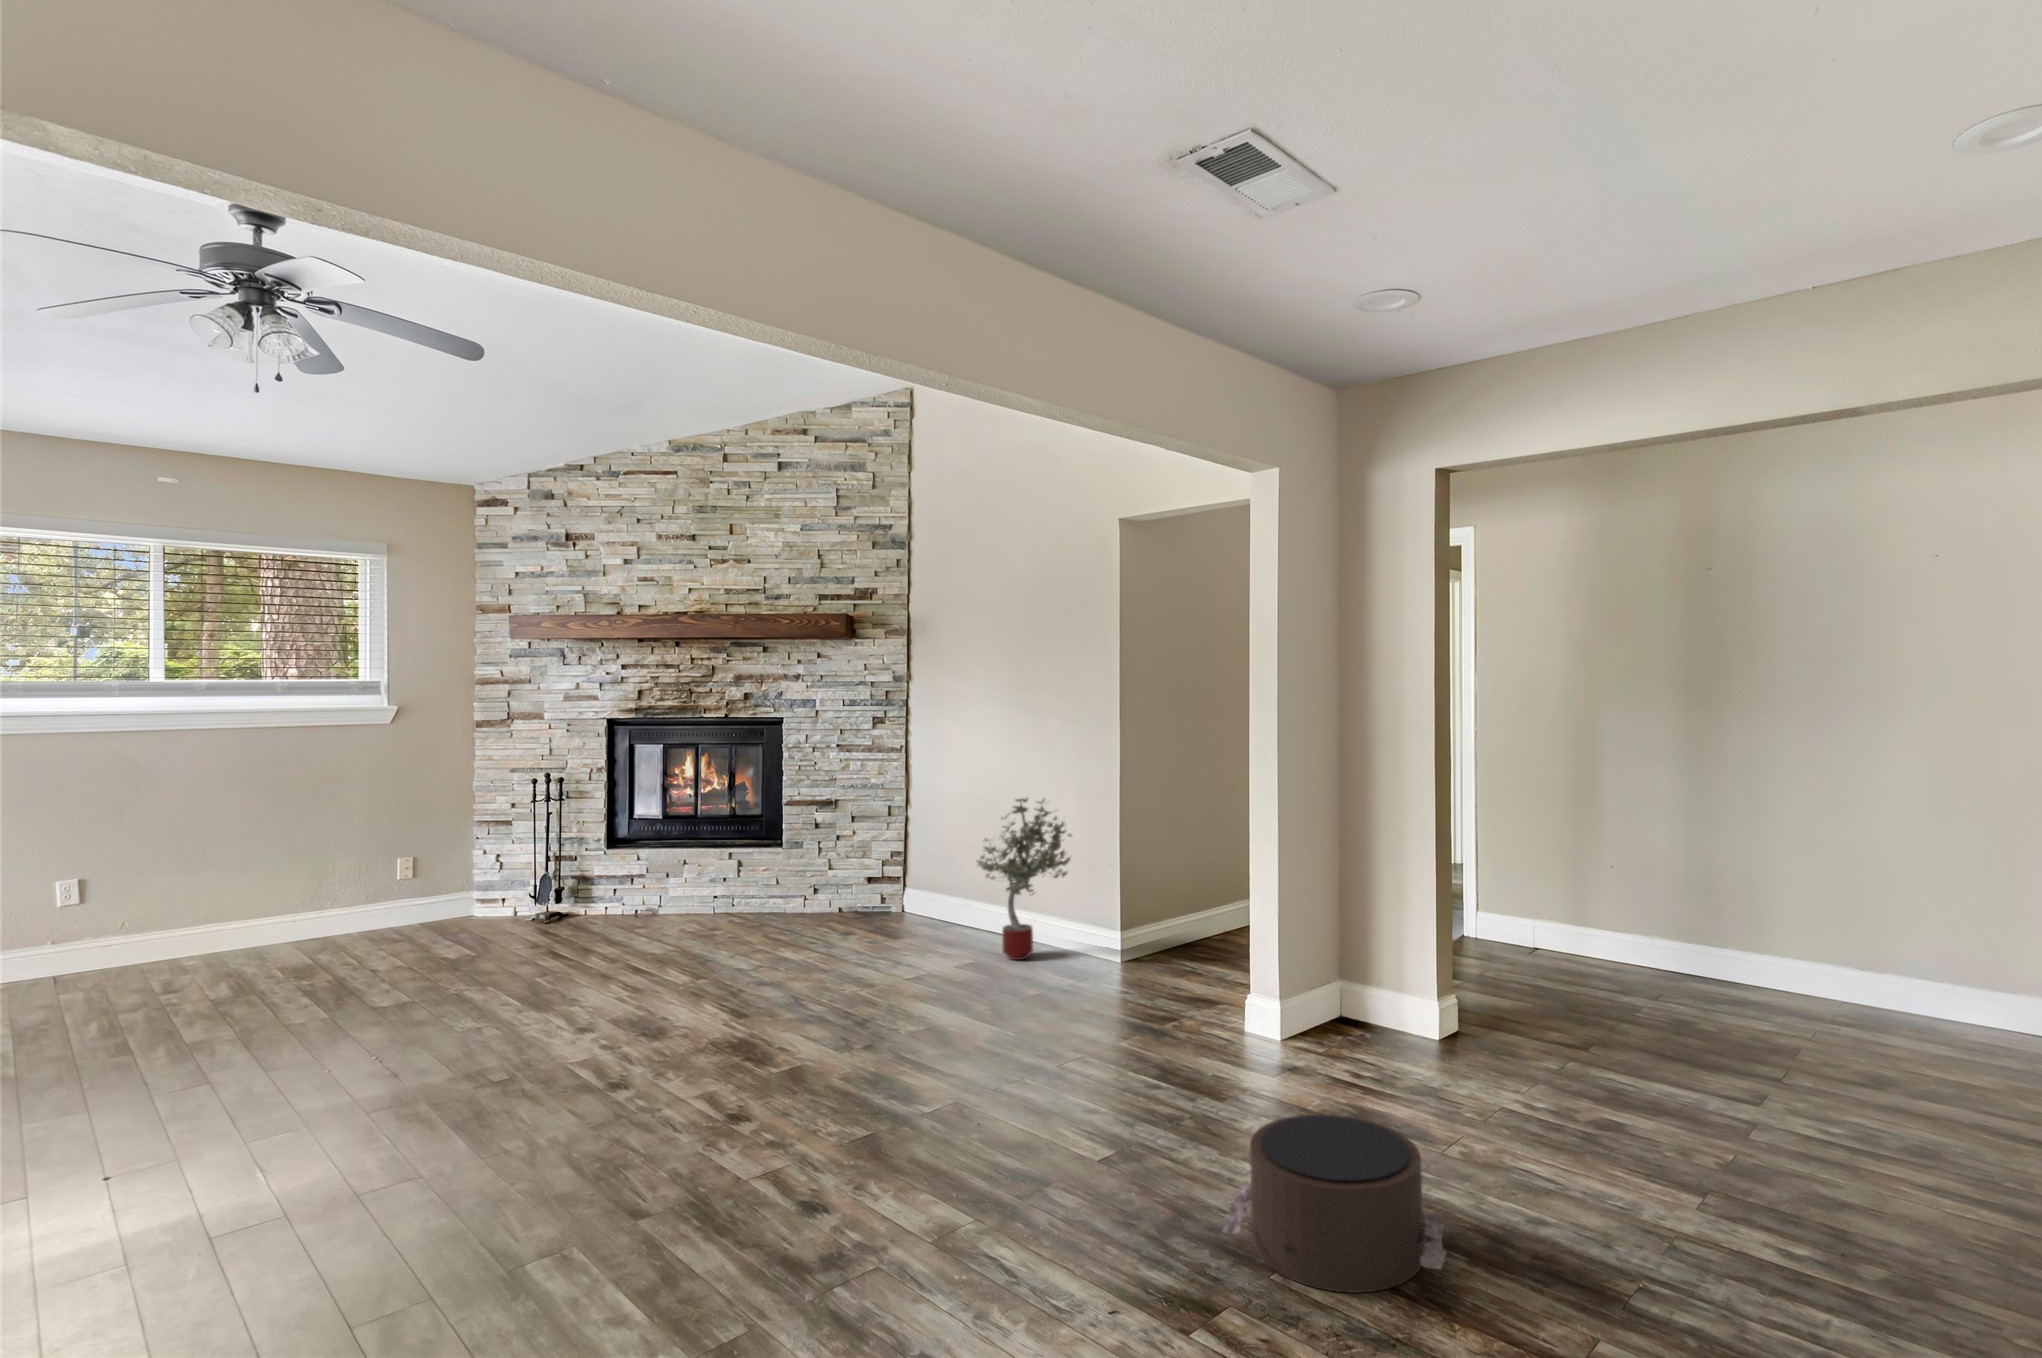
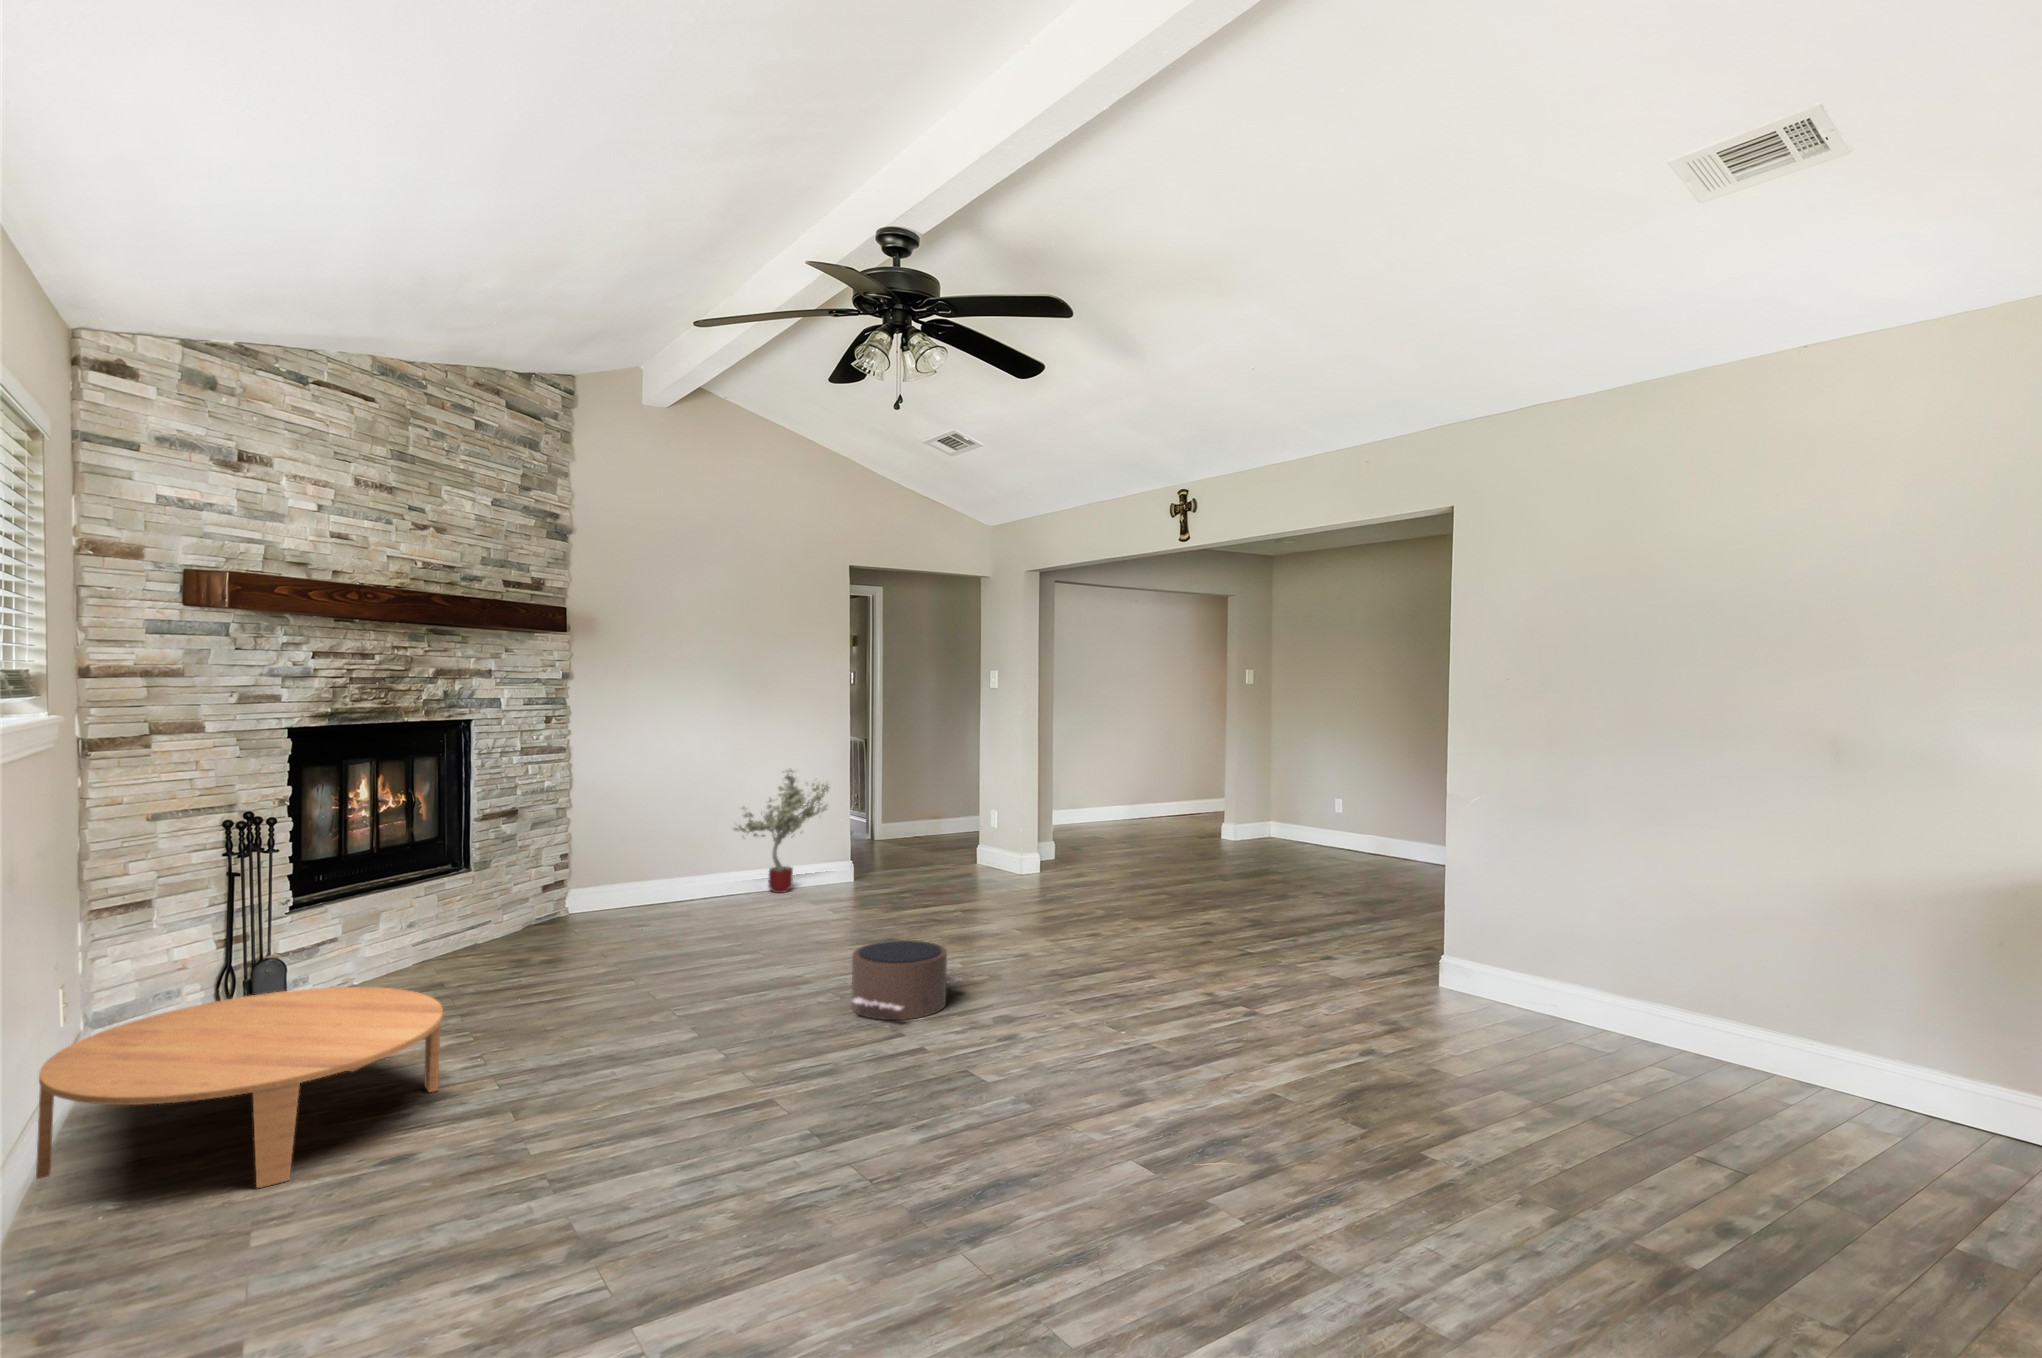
coffee table: none [197,877,432,972] -> present [36,987,443,1189]
pouf: present [1223,1114,1446,1293] -> present [851,940,962,1020]

